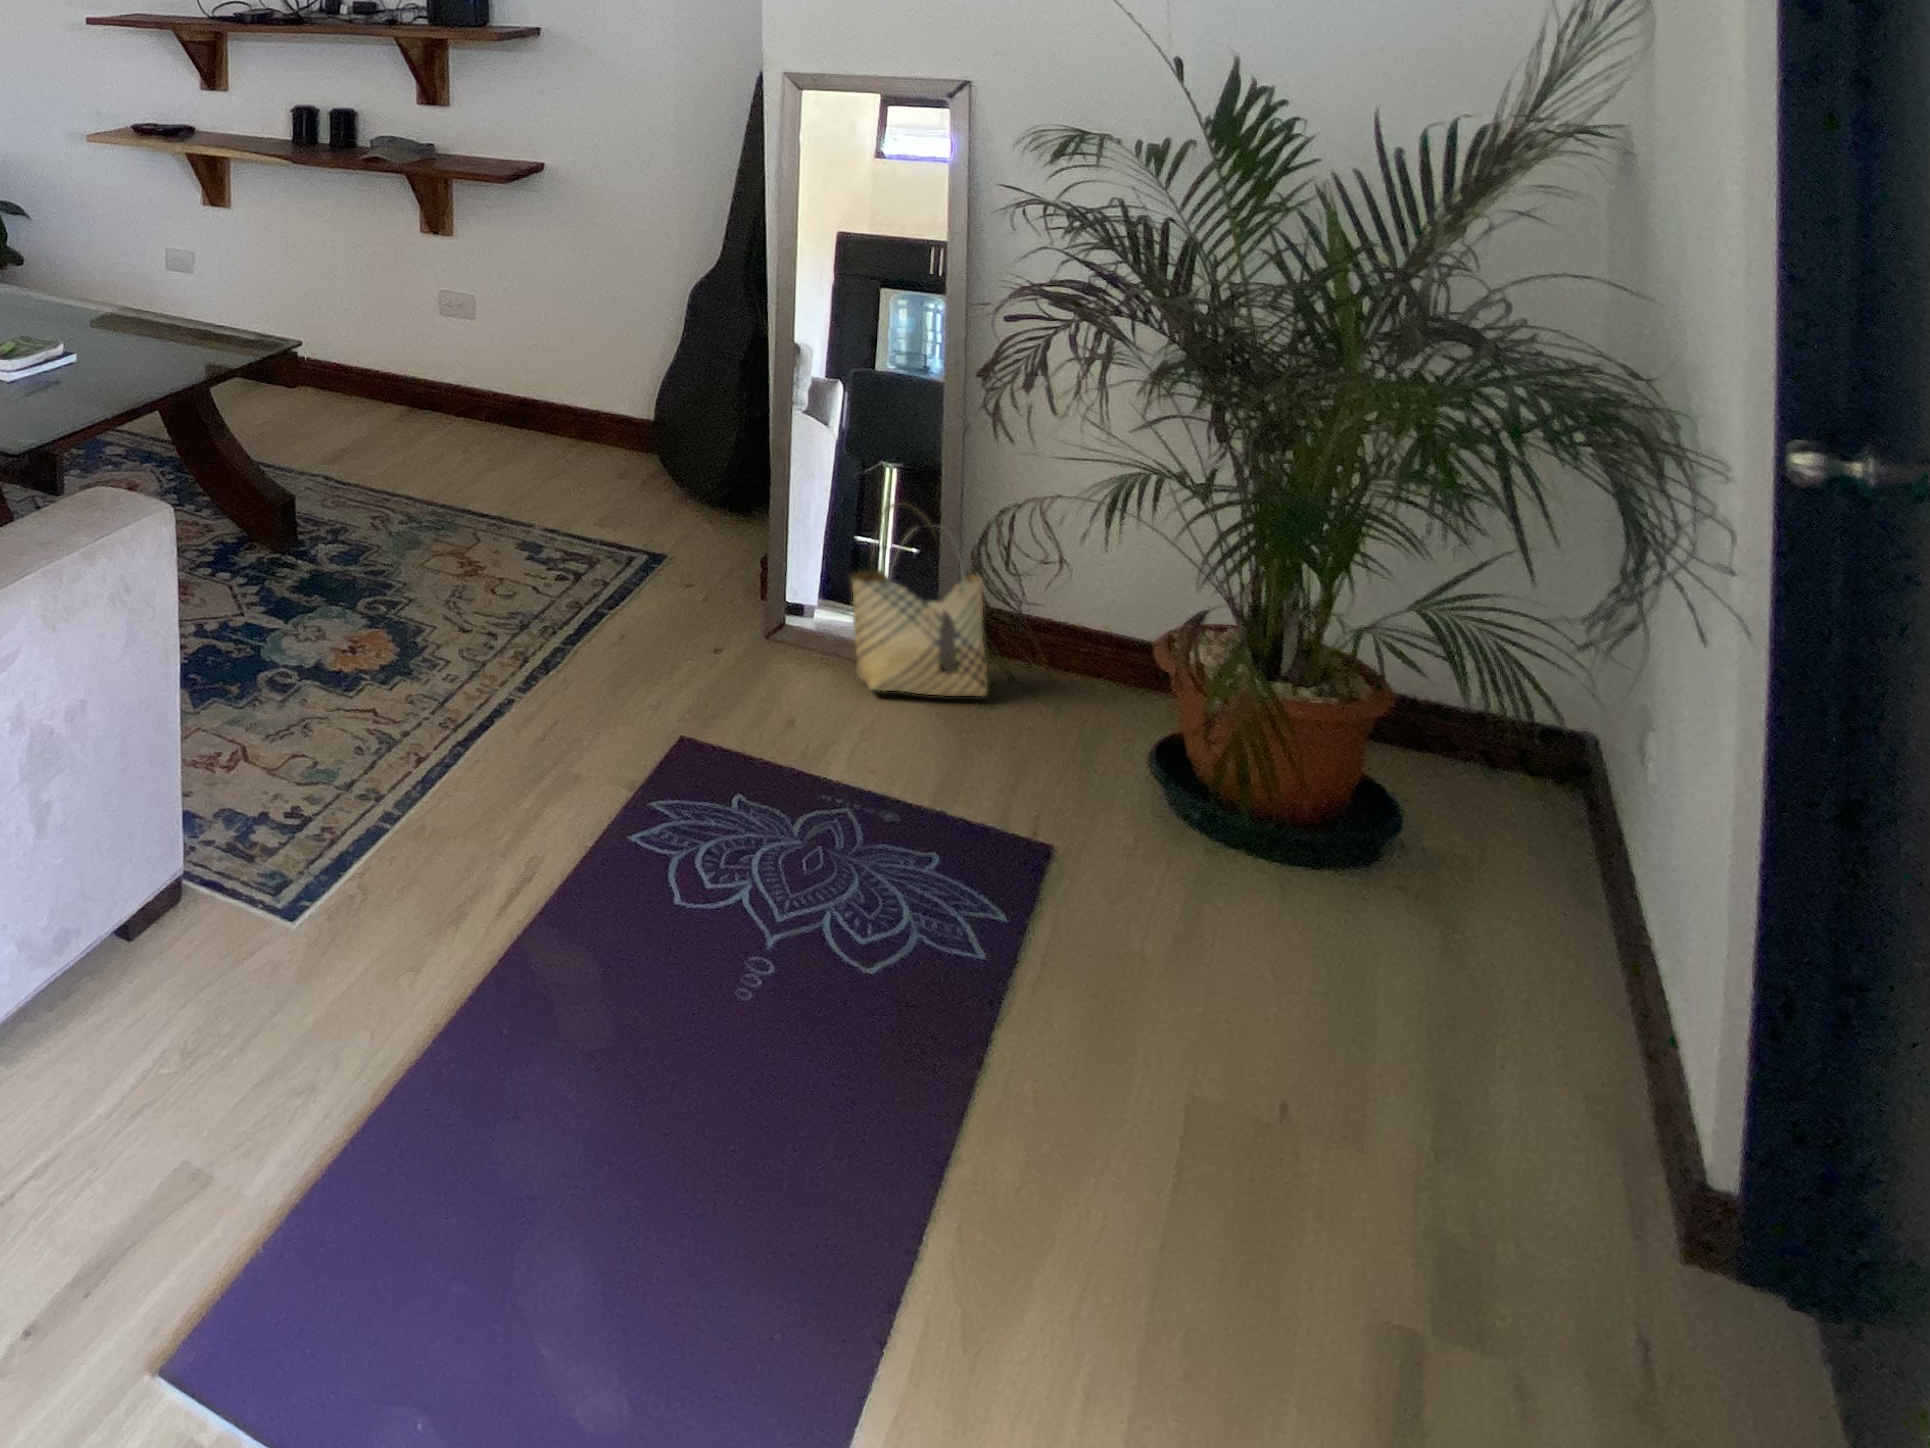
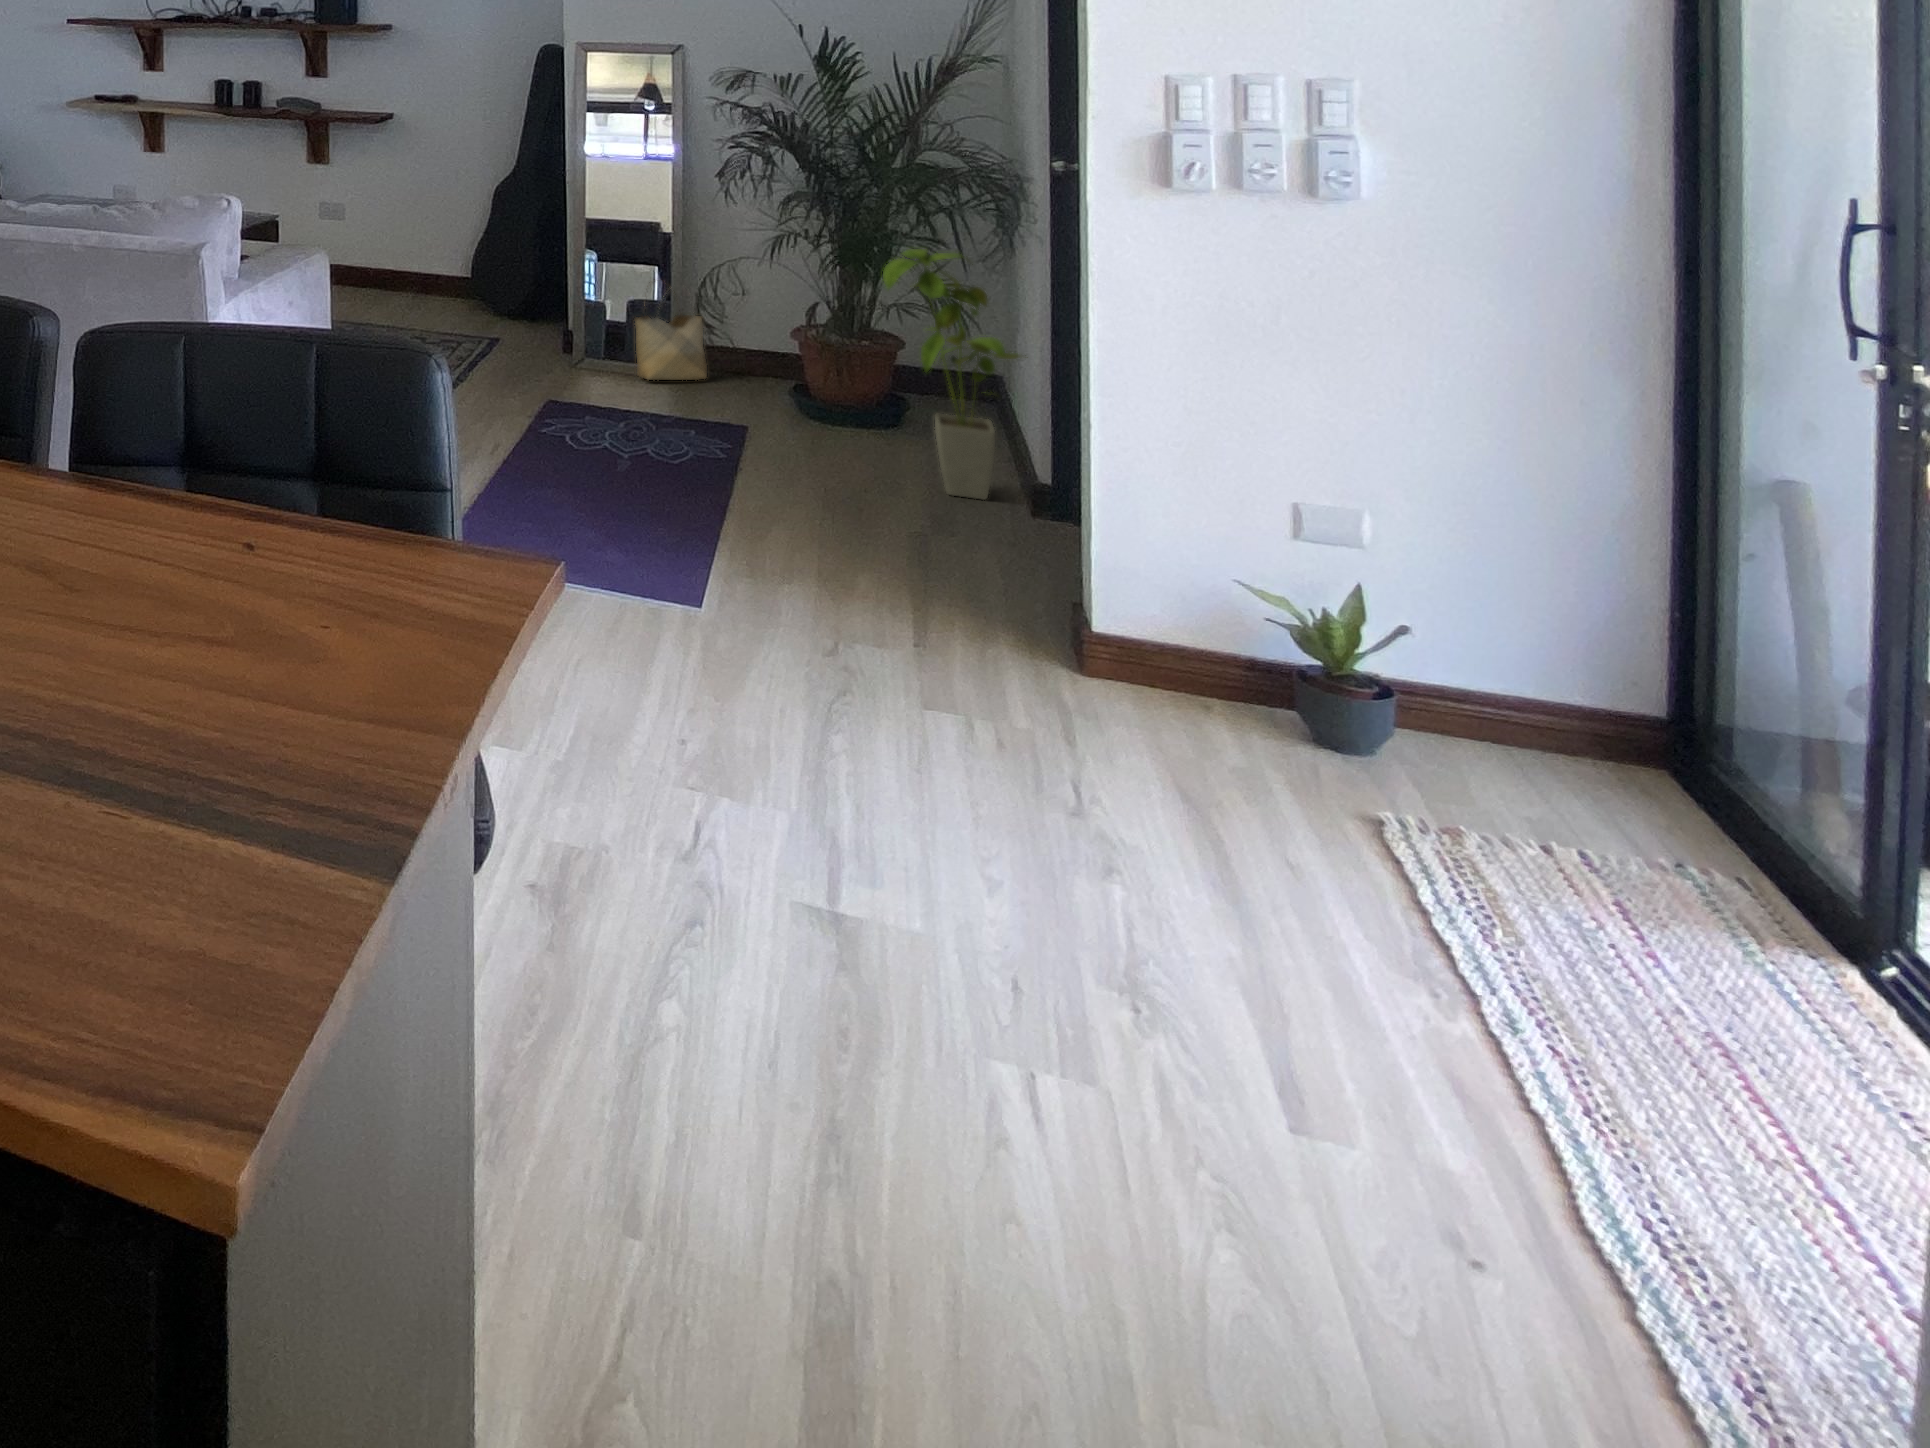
house plant: none [1288,603,1679,1241] -> present [883,249,1020,499]

